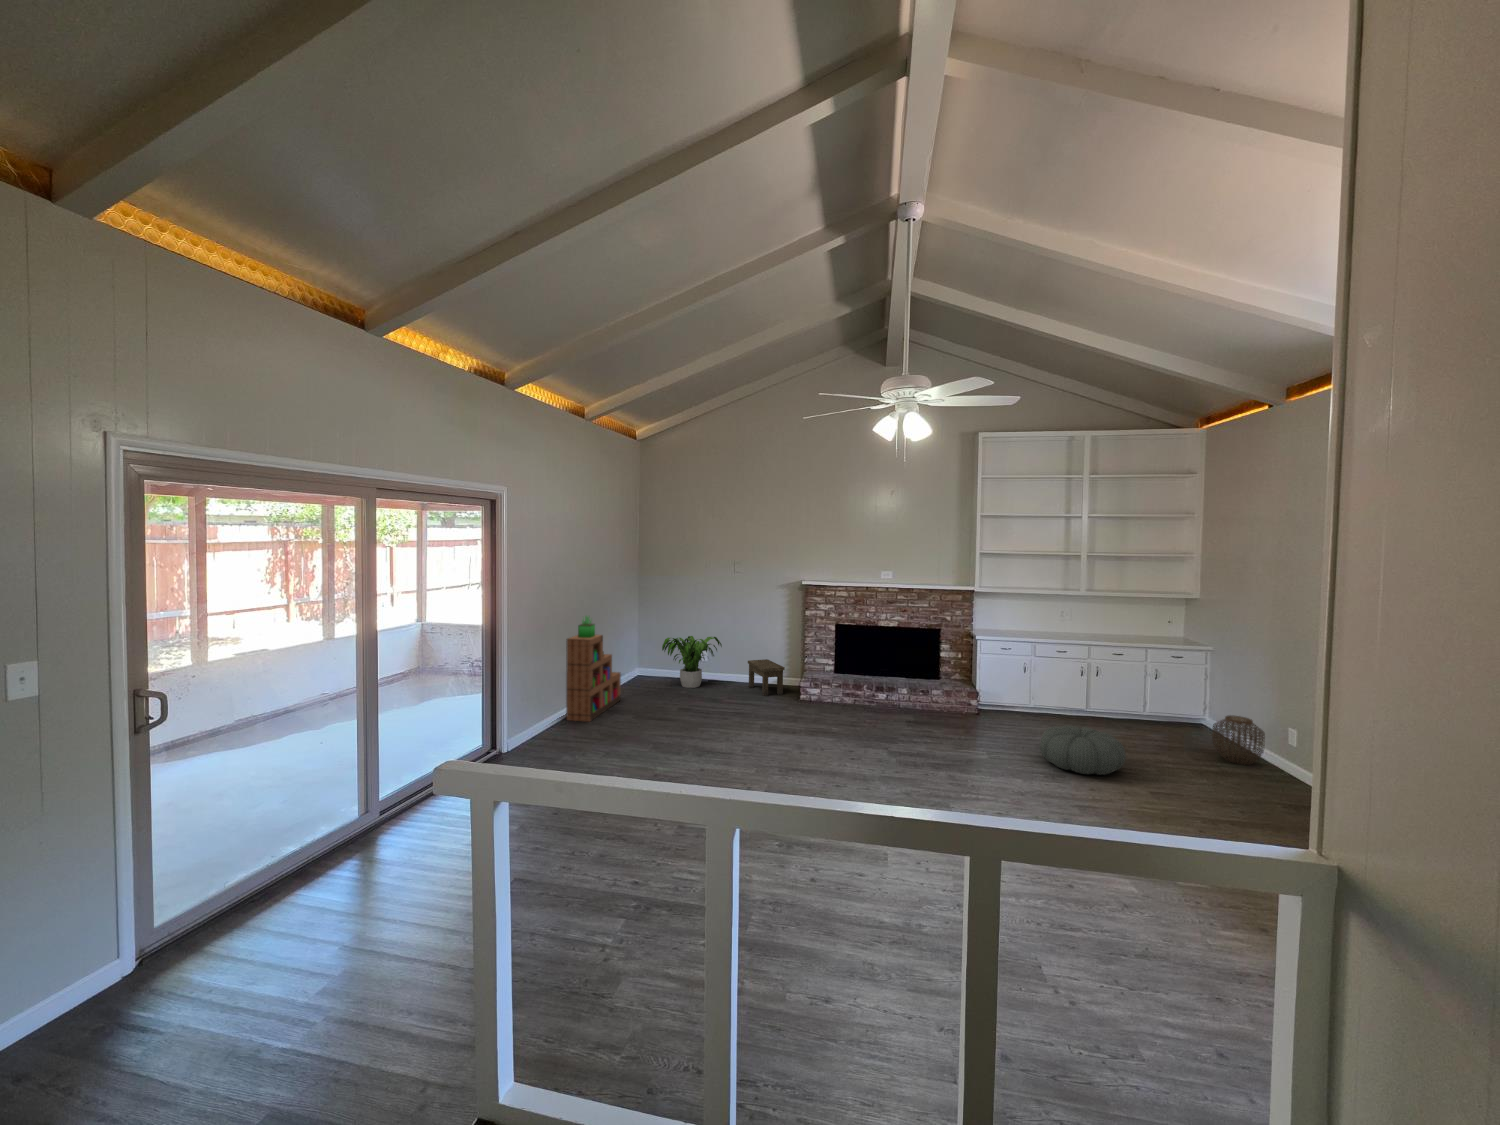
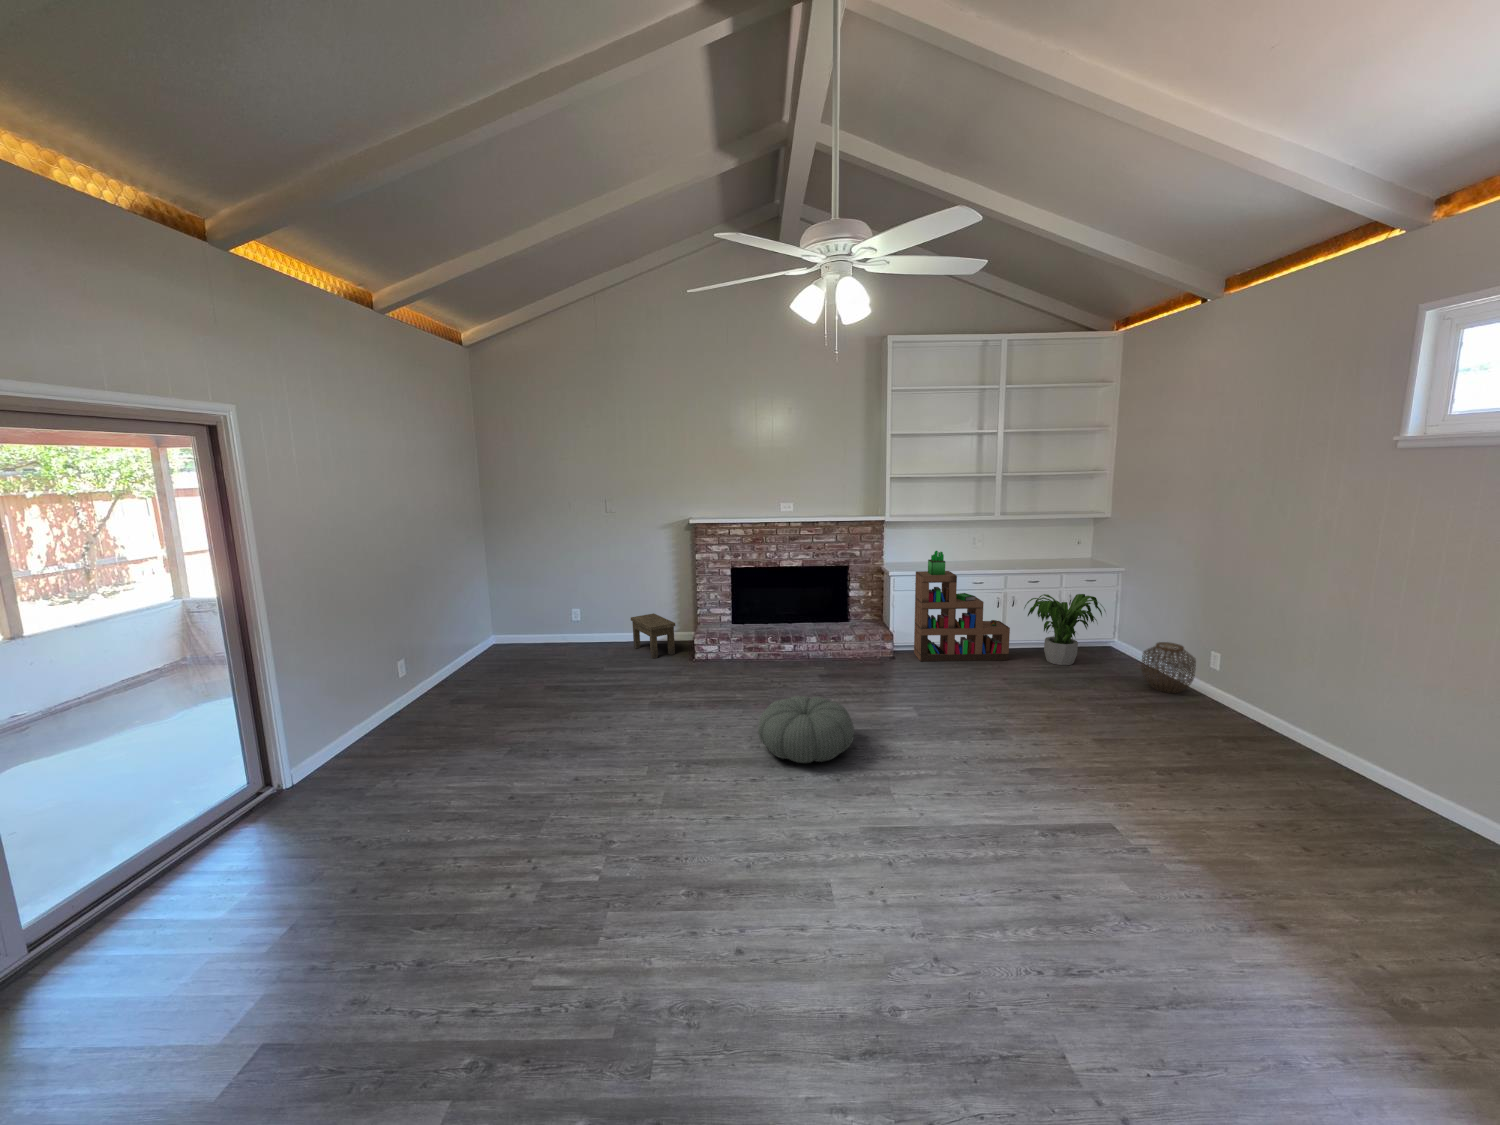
bookshelf: present [566,617,621,722] -> present [914,551,1010,661]
potted plant: present [662,636,722,688] -> present [1024,594,1105,665]
pouf: present [1040,726,1126,775] -> present [758,696,854,763]

